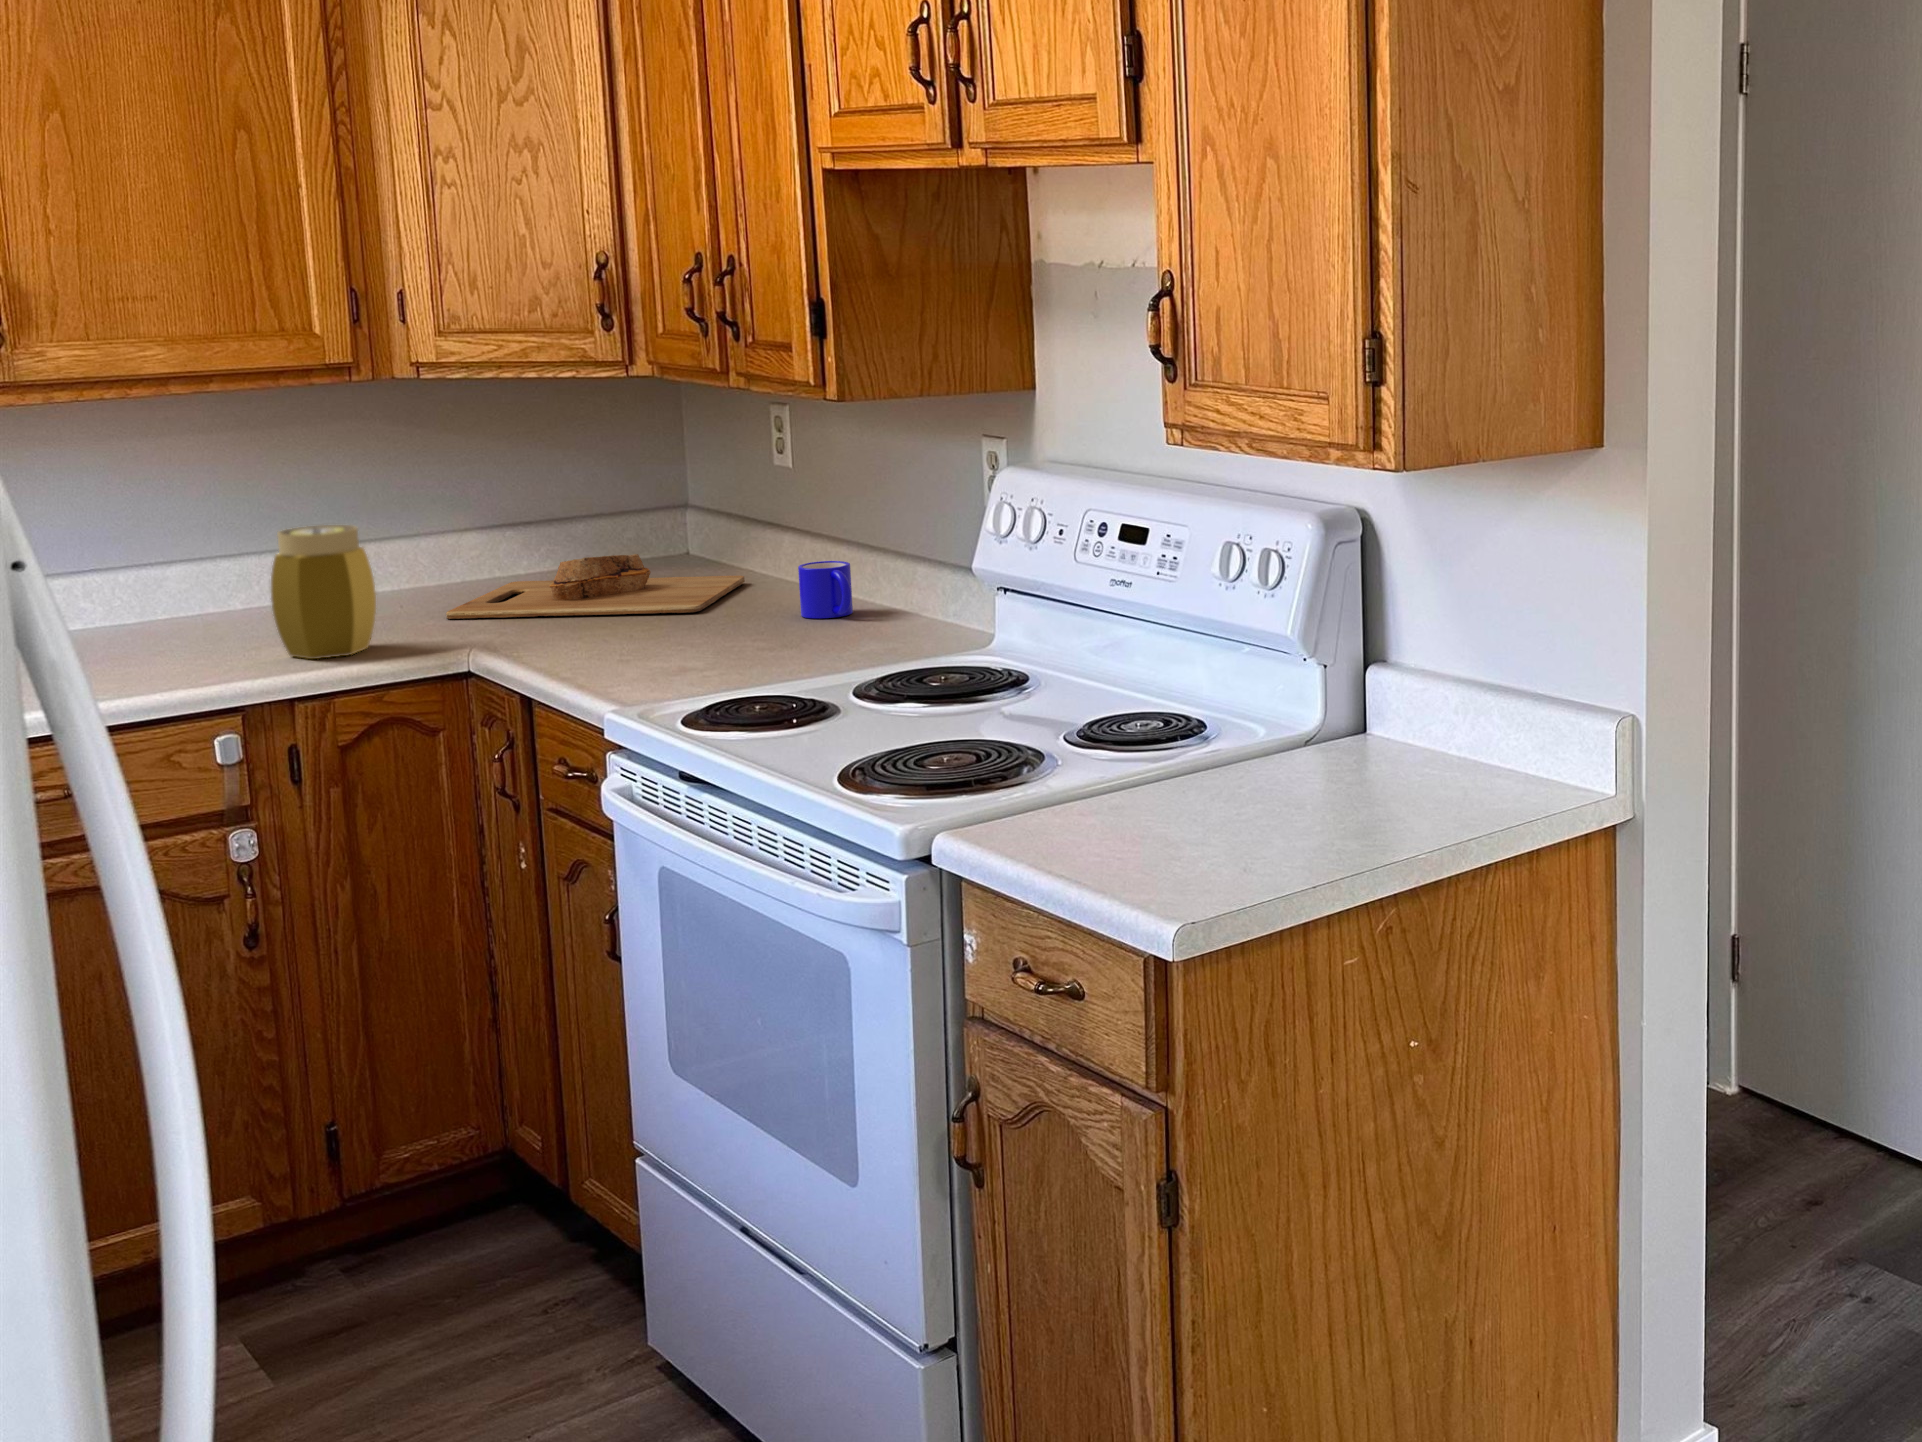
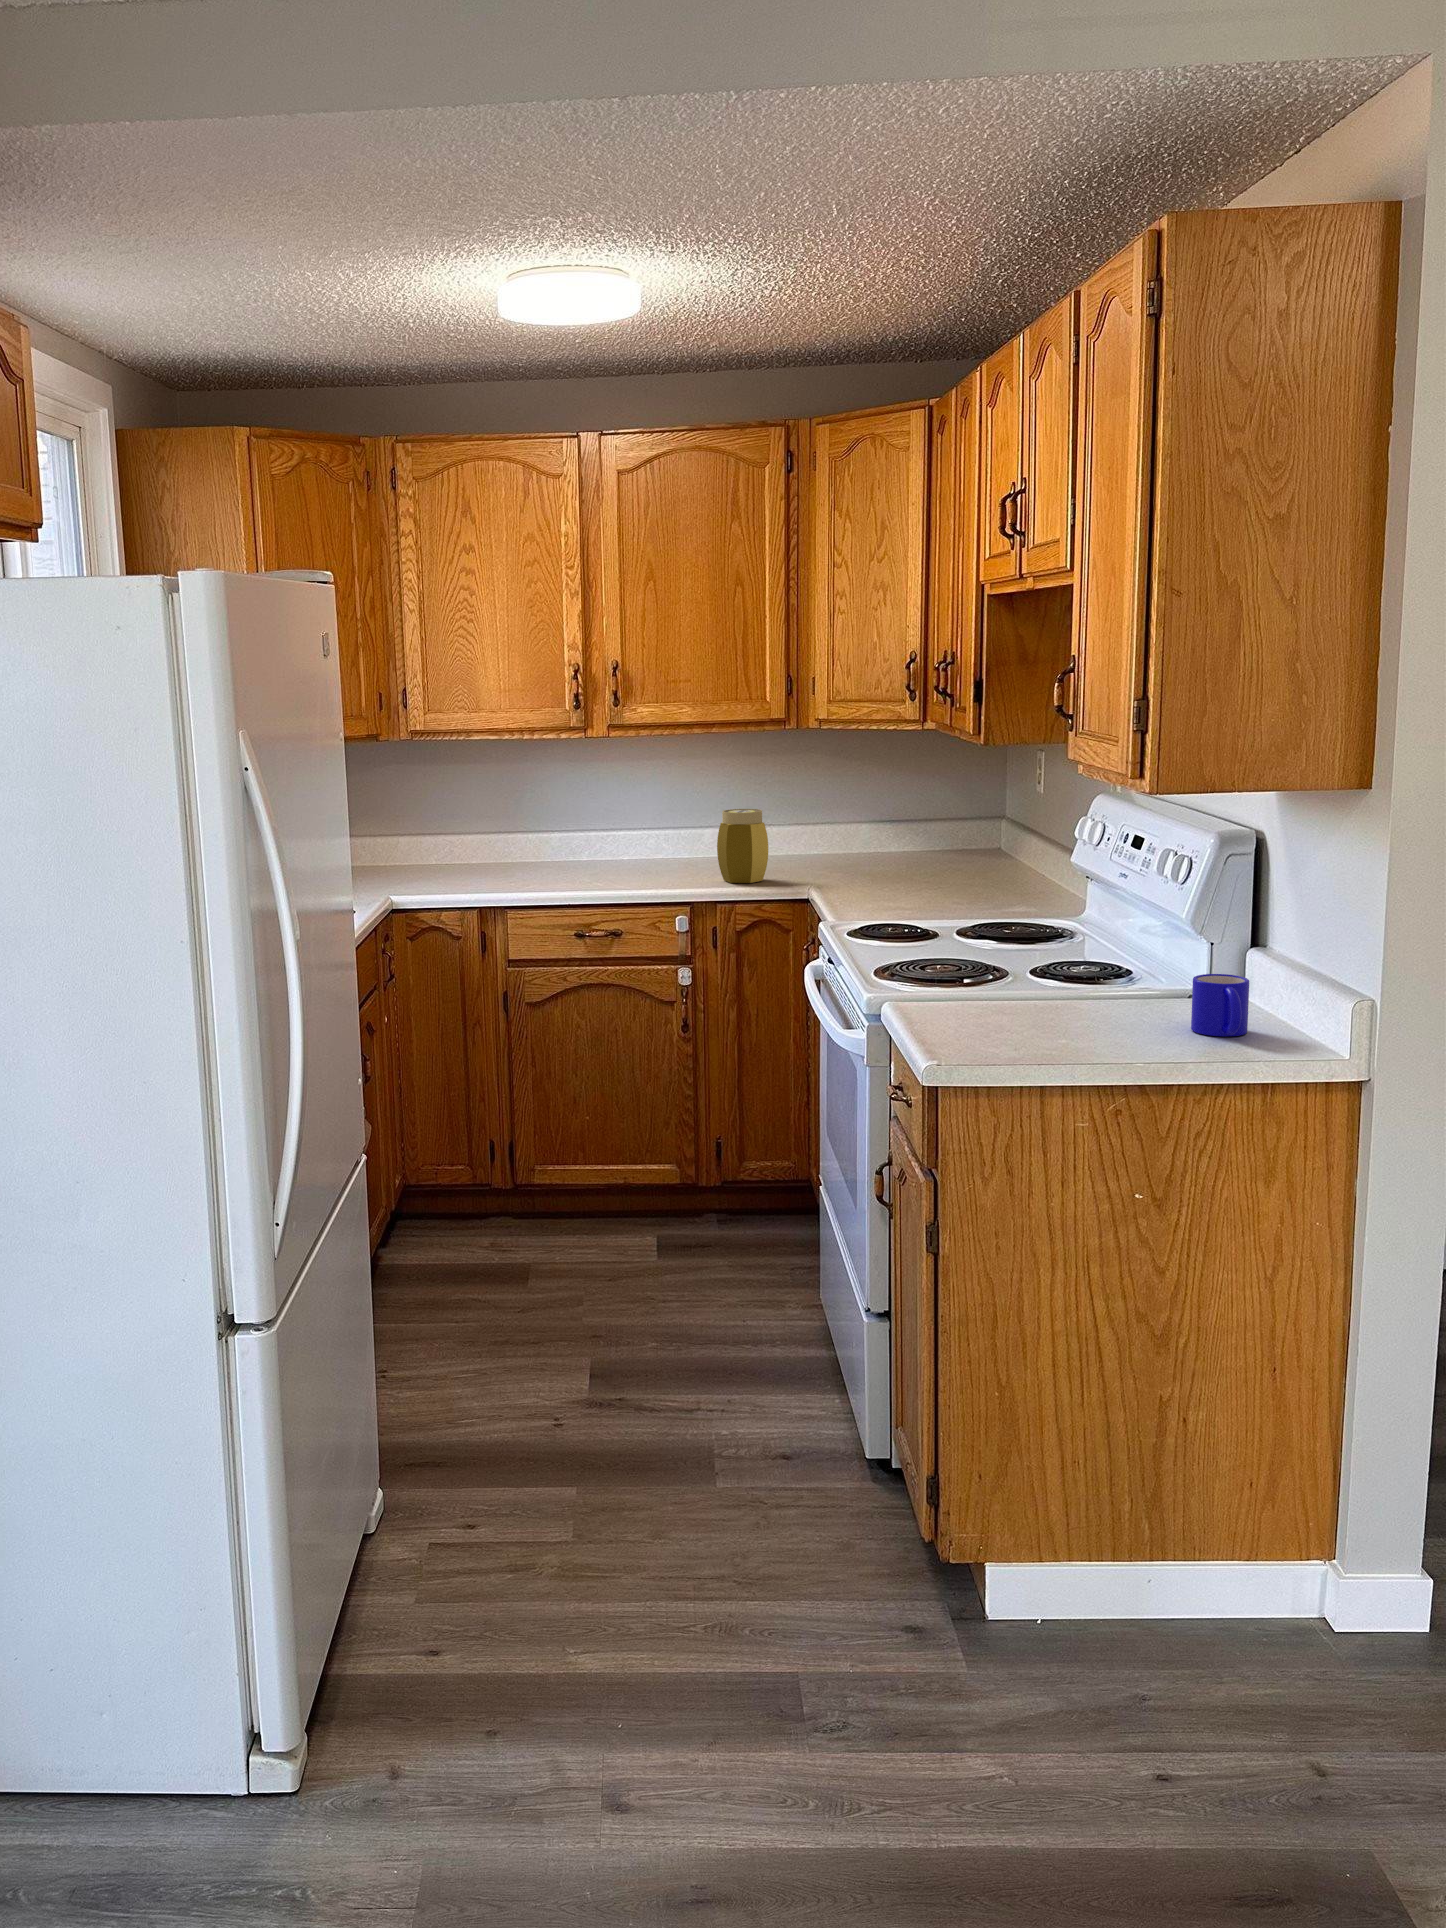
cutting board: present [446,554,745,619] -> none [820,842,1003,881]
mug: present [798,561,853,618] -> present [1191,974,1249,1036]

